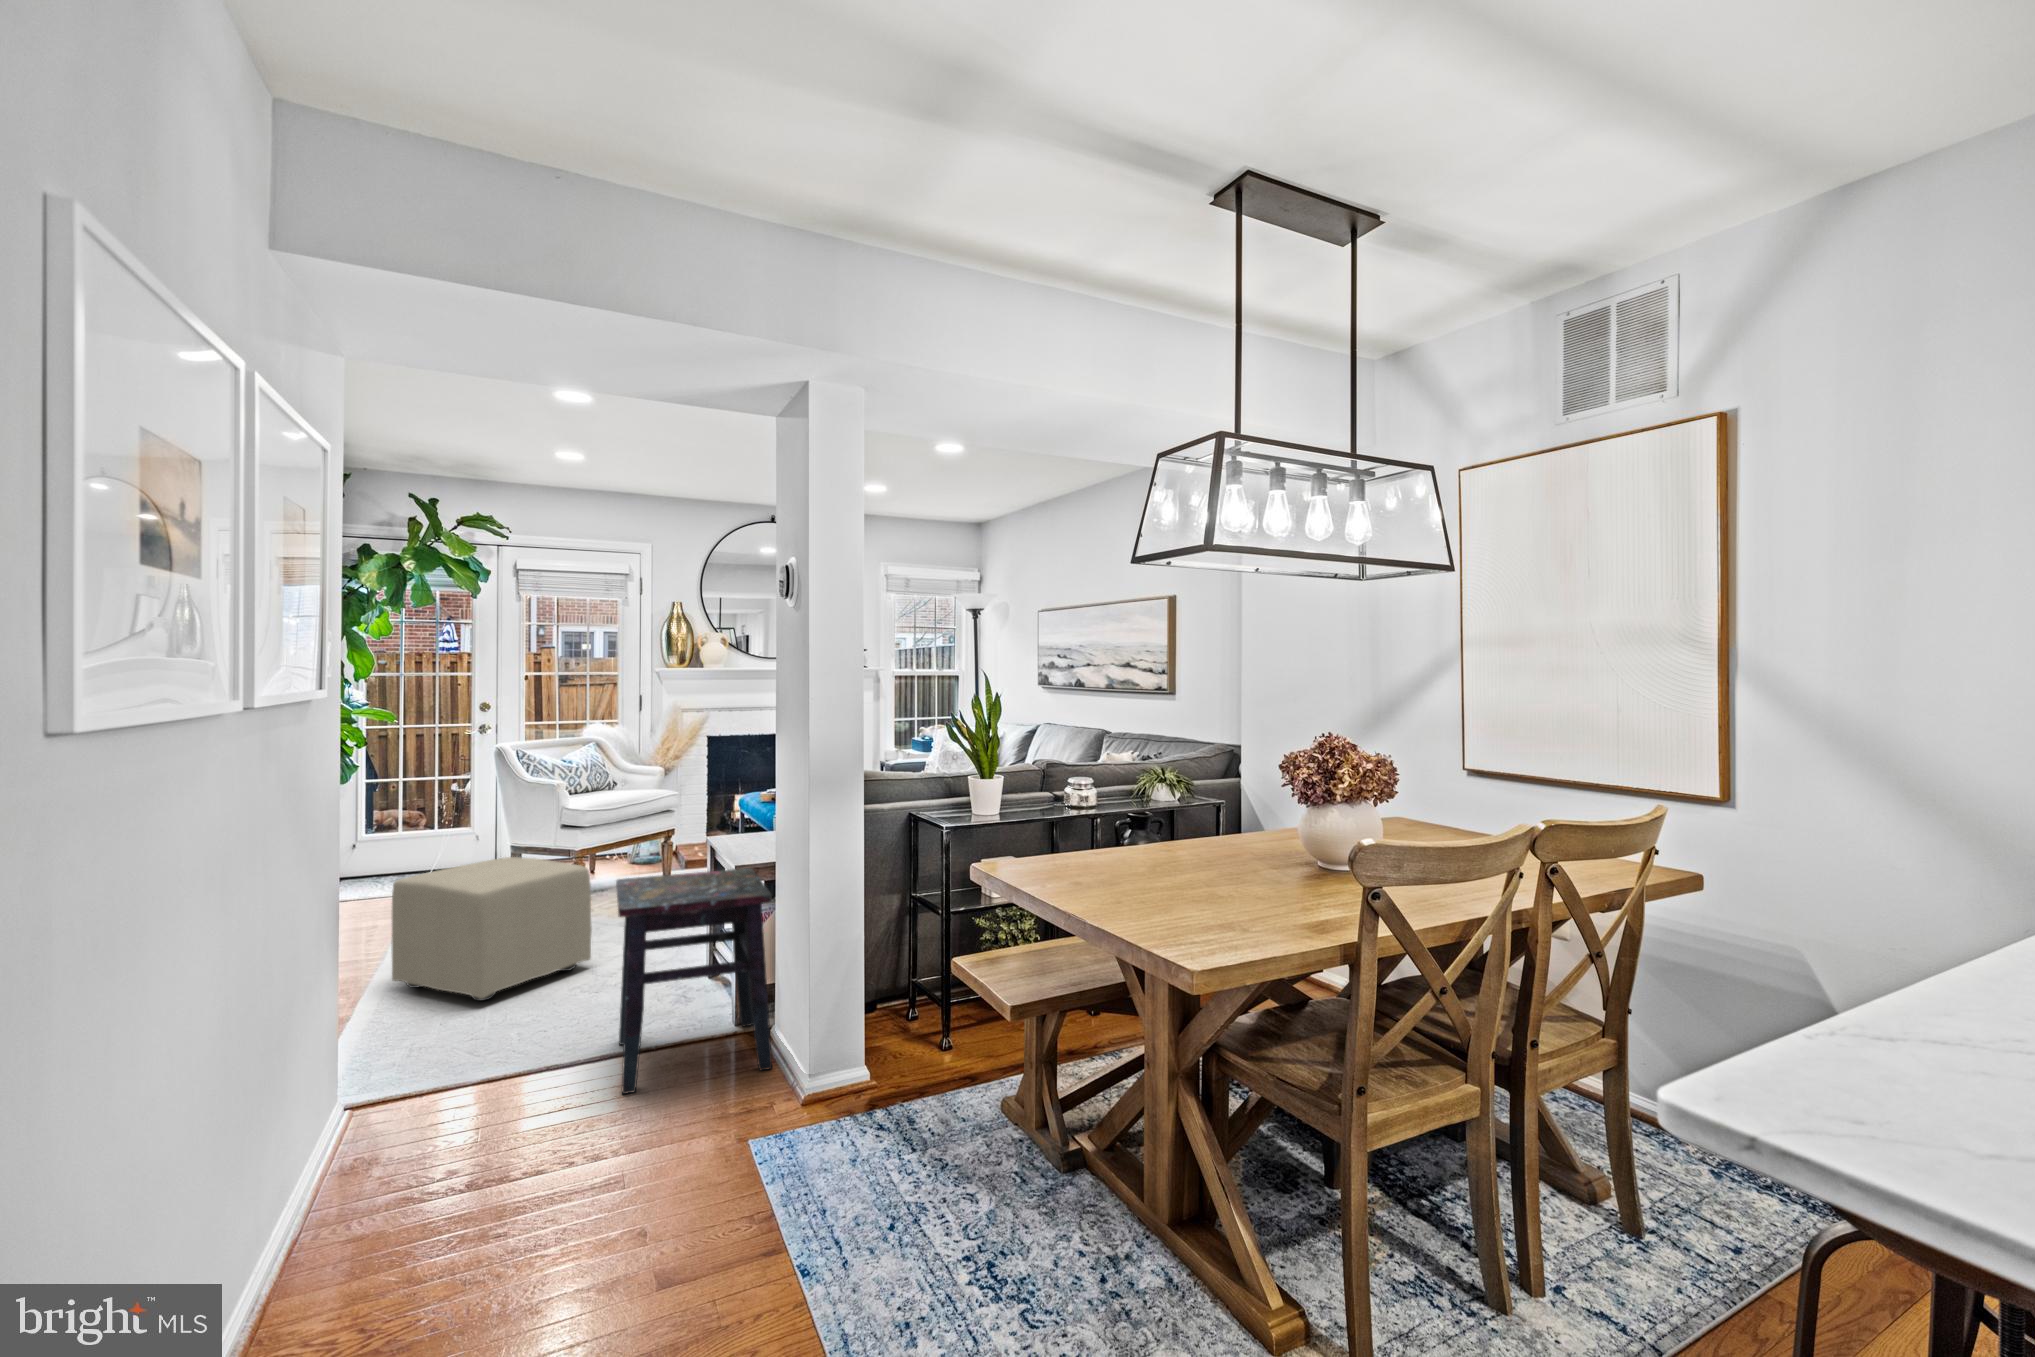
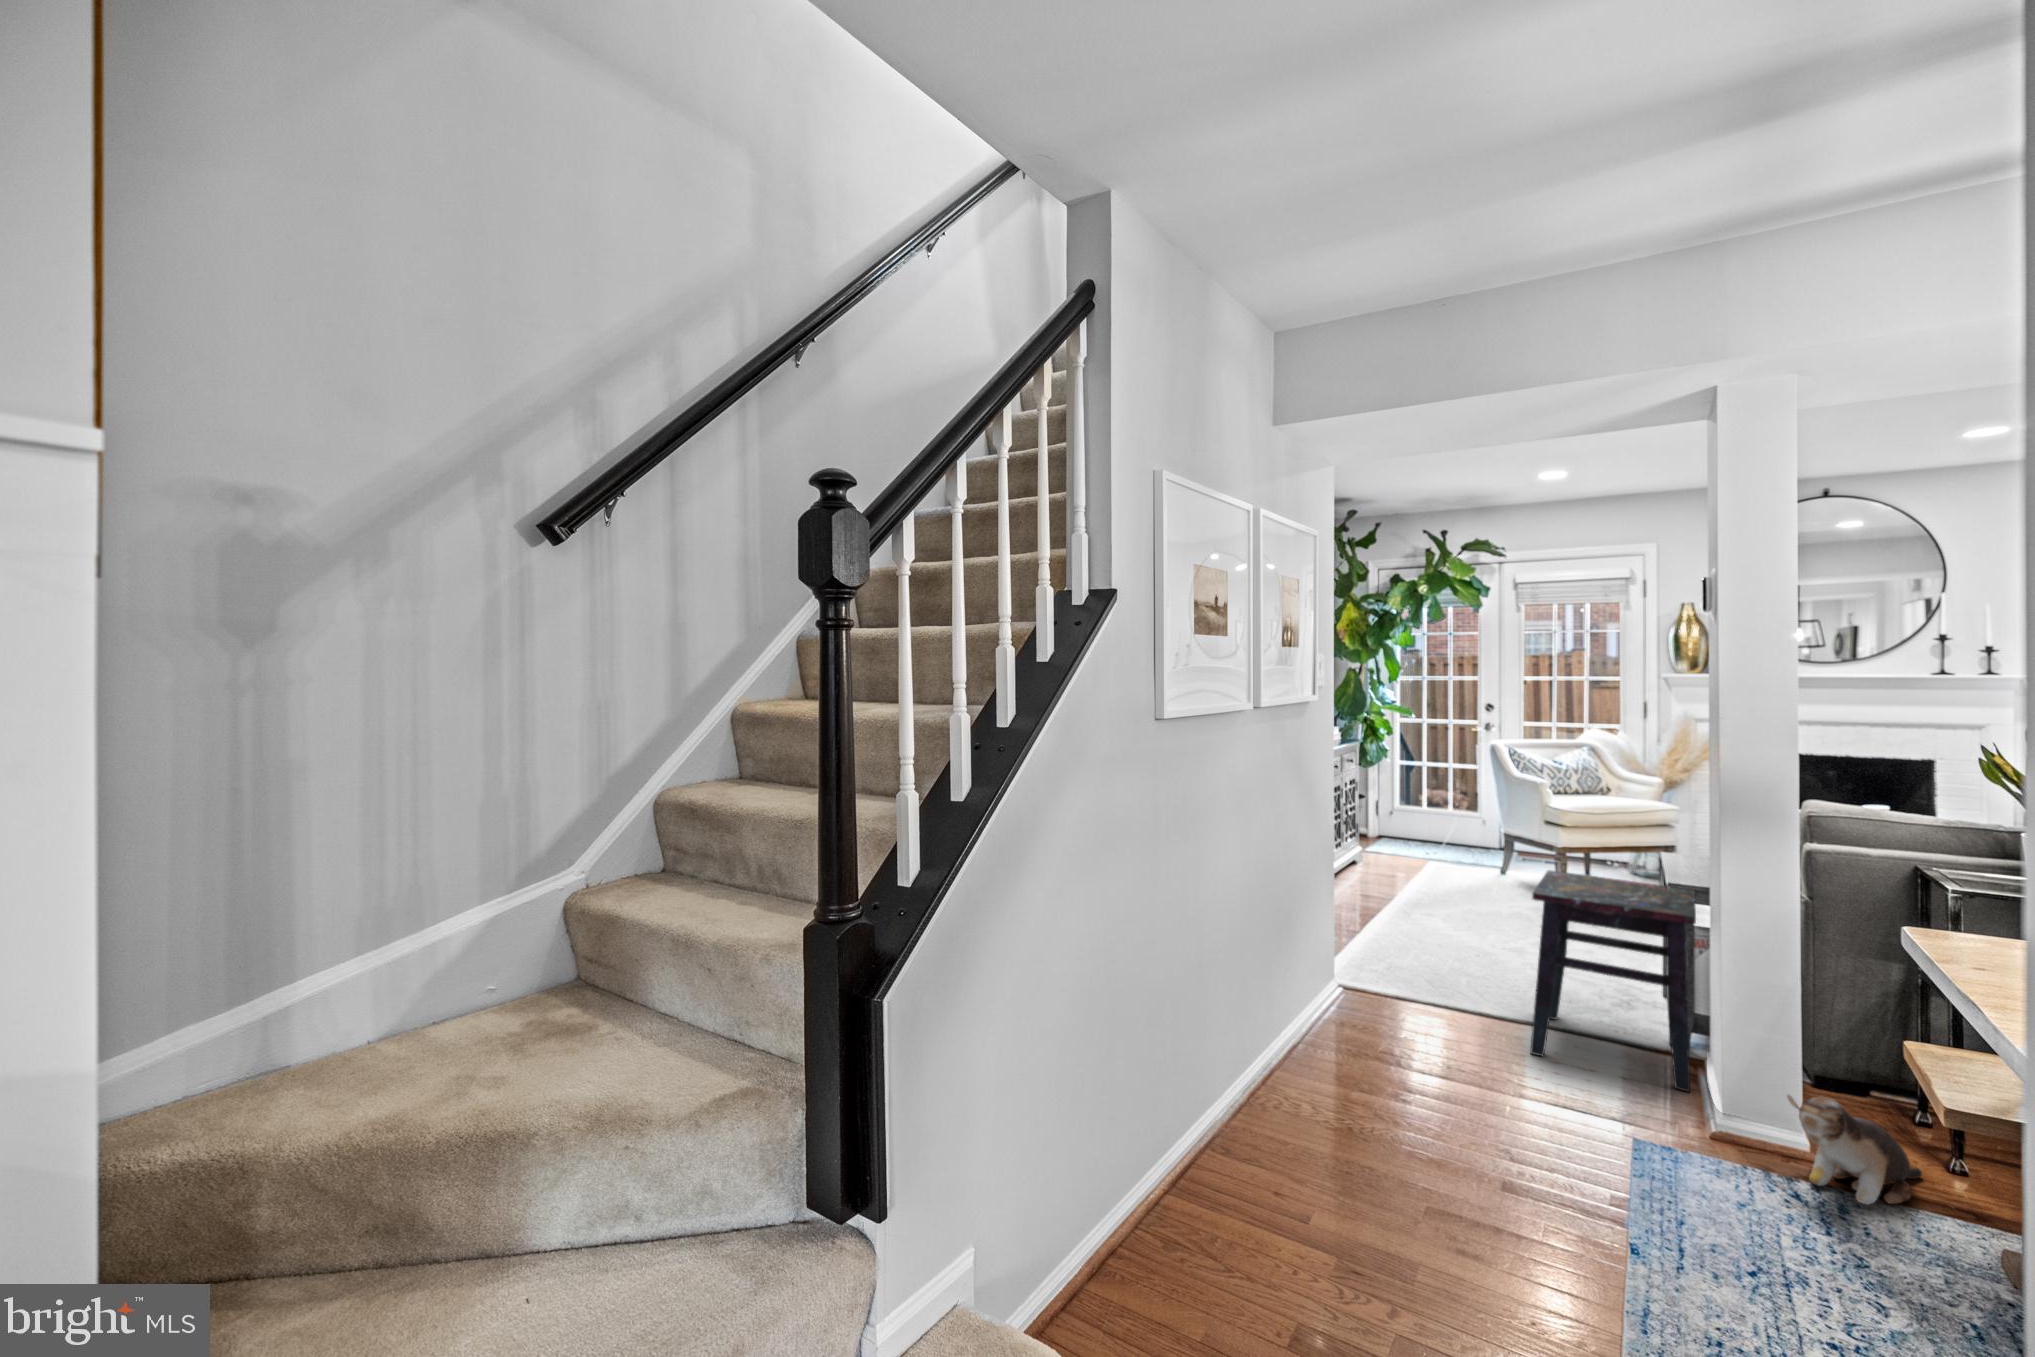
ottoman: present [392,857,592,1001] -> none [1387,837,1548,948]
plush toy: none [872,1028,945,1111] -> present [1787,1095,1922,1205]

